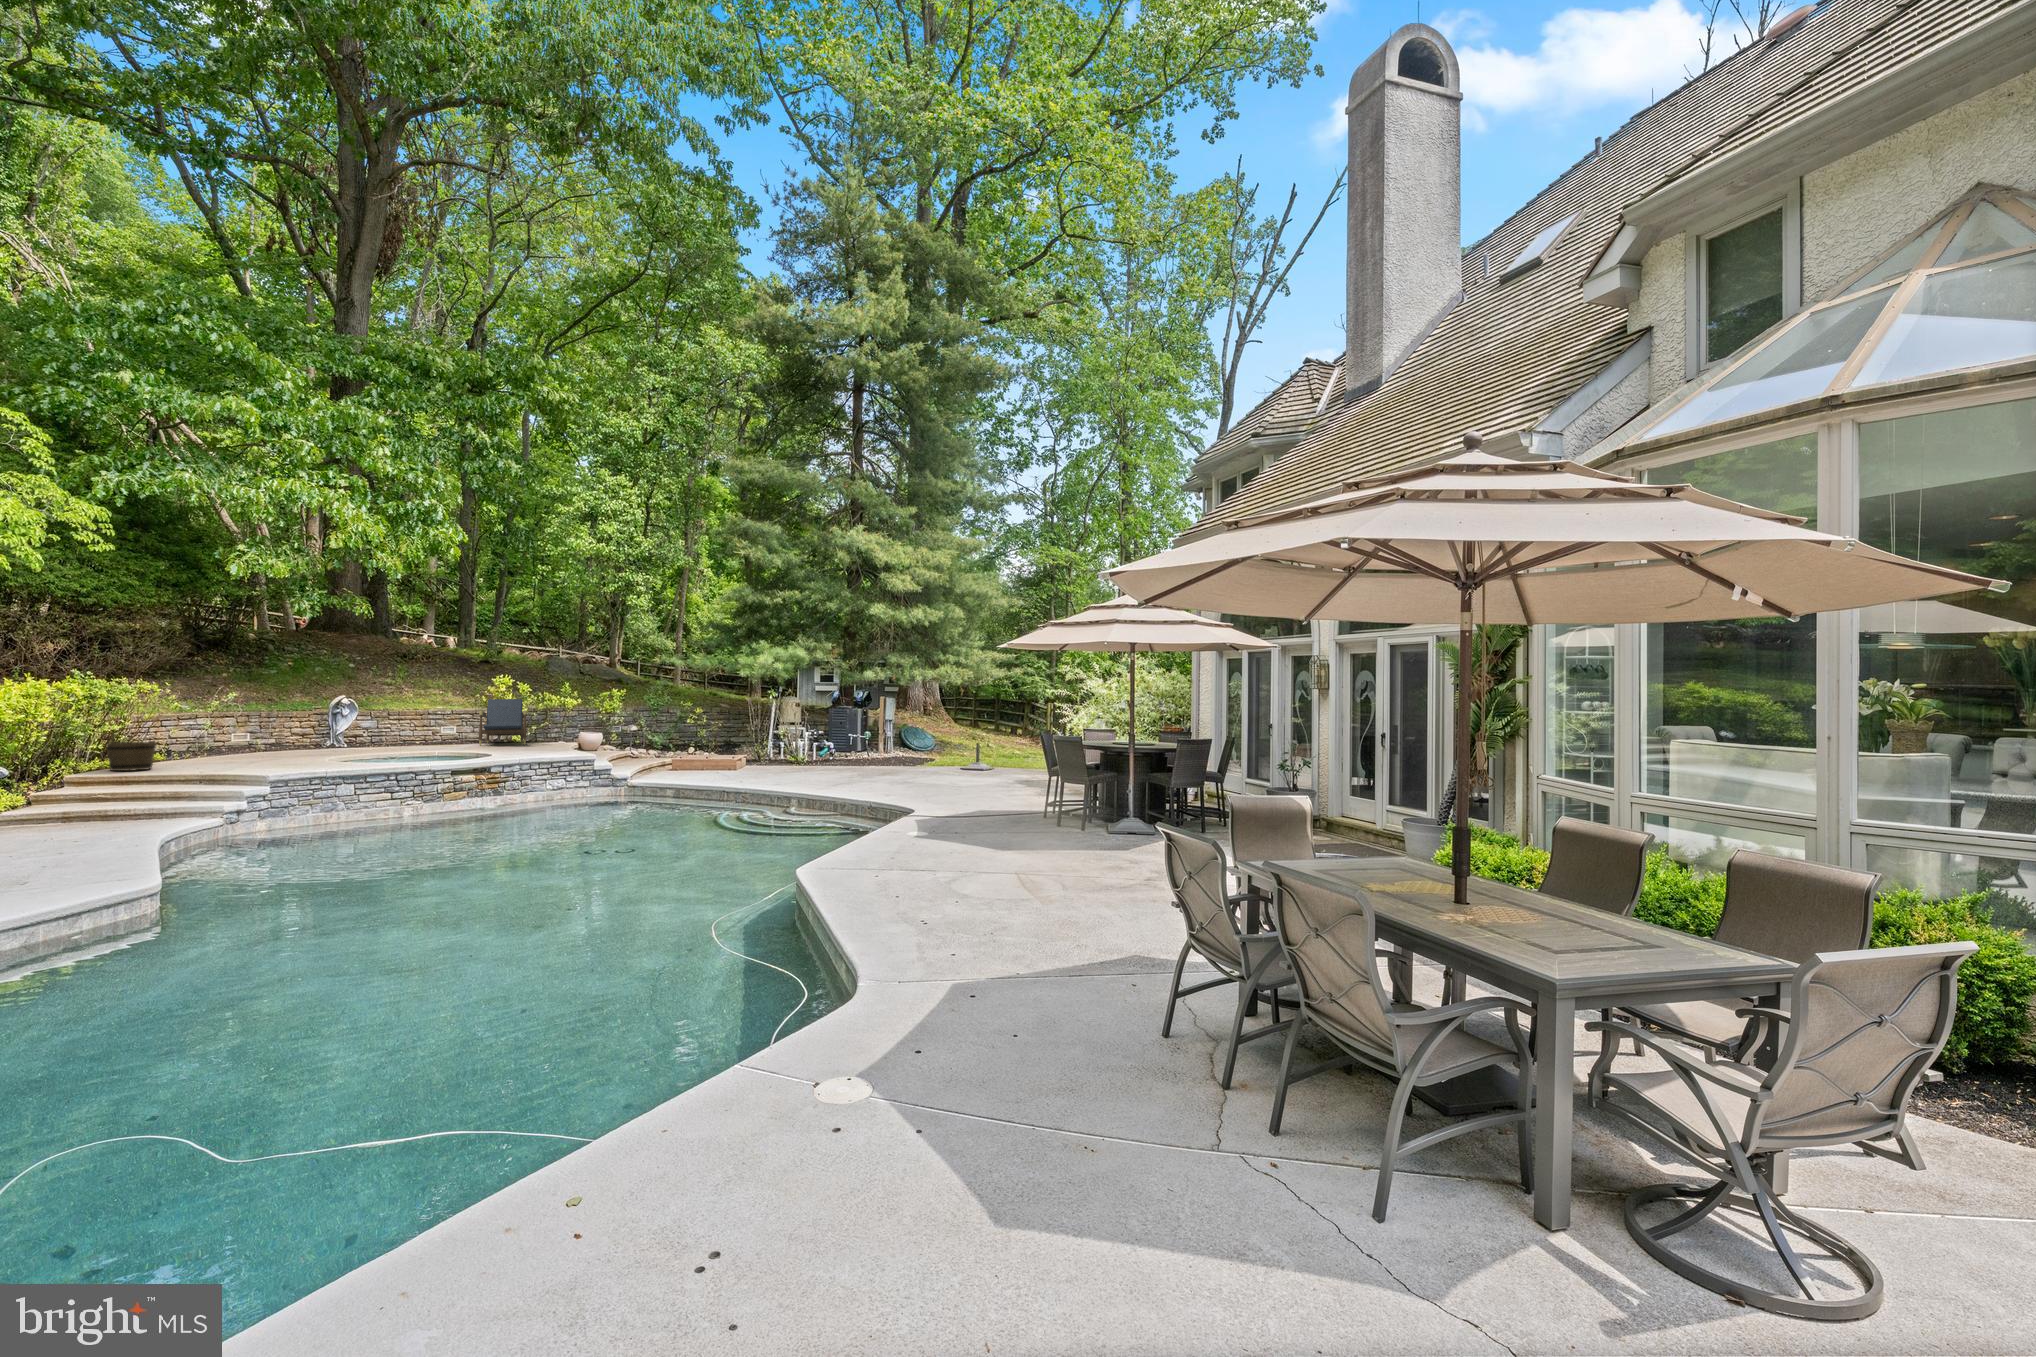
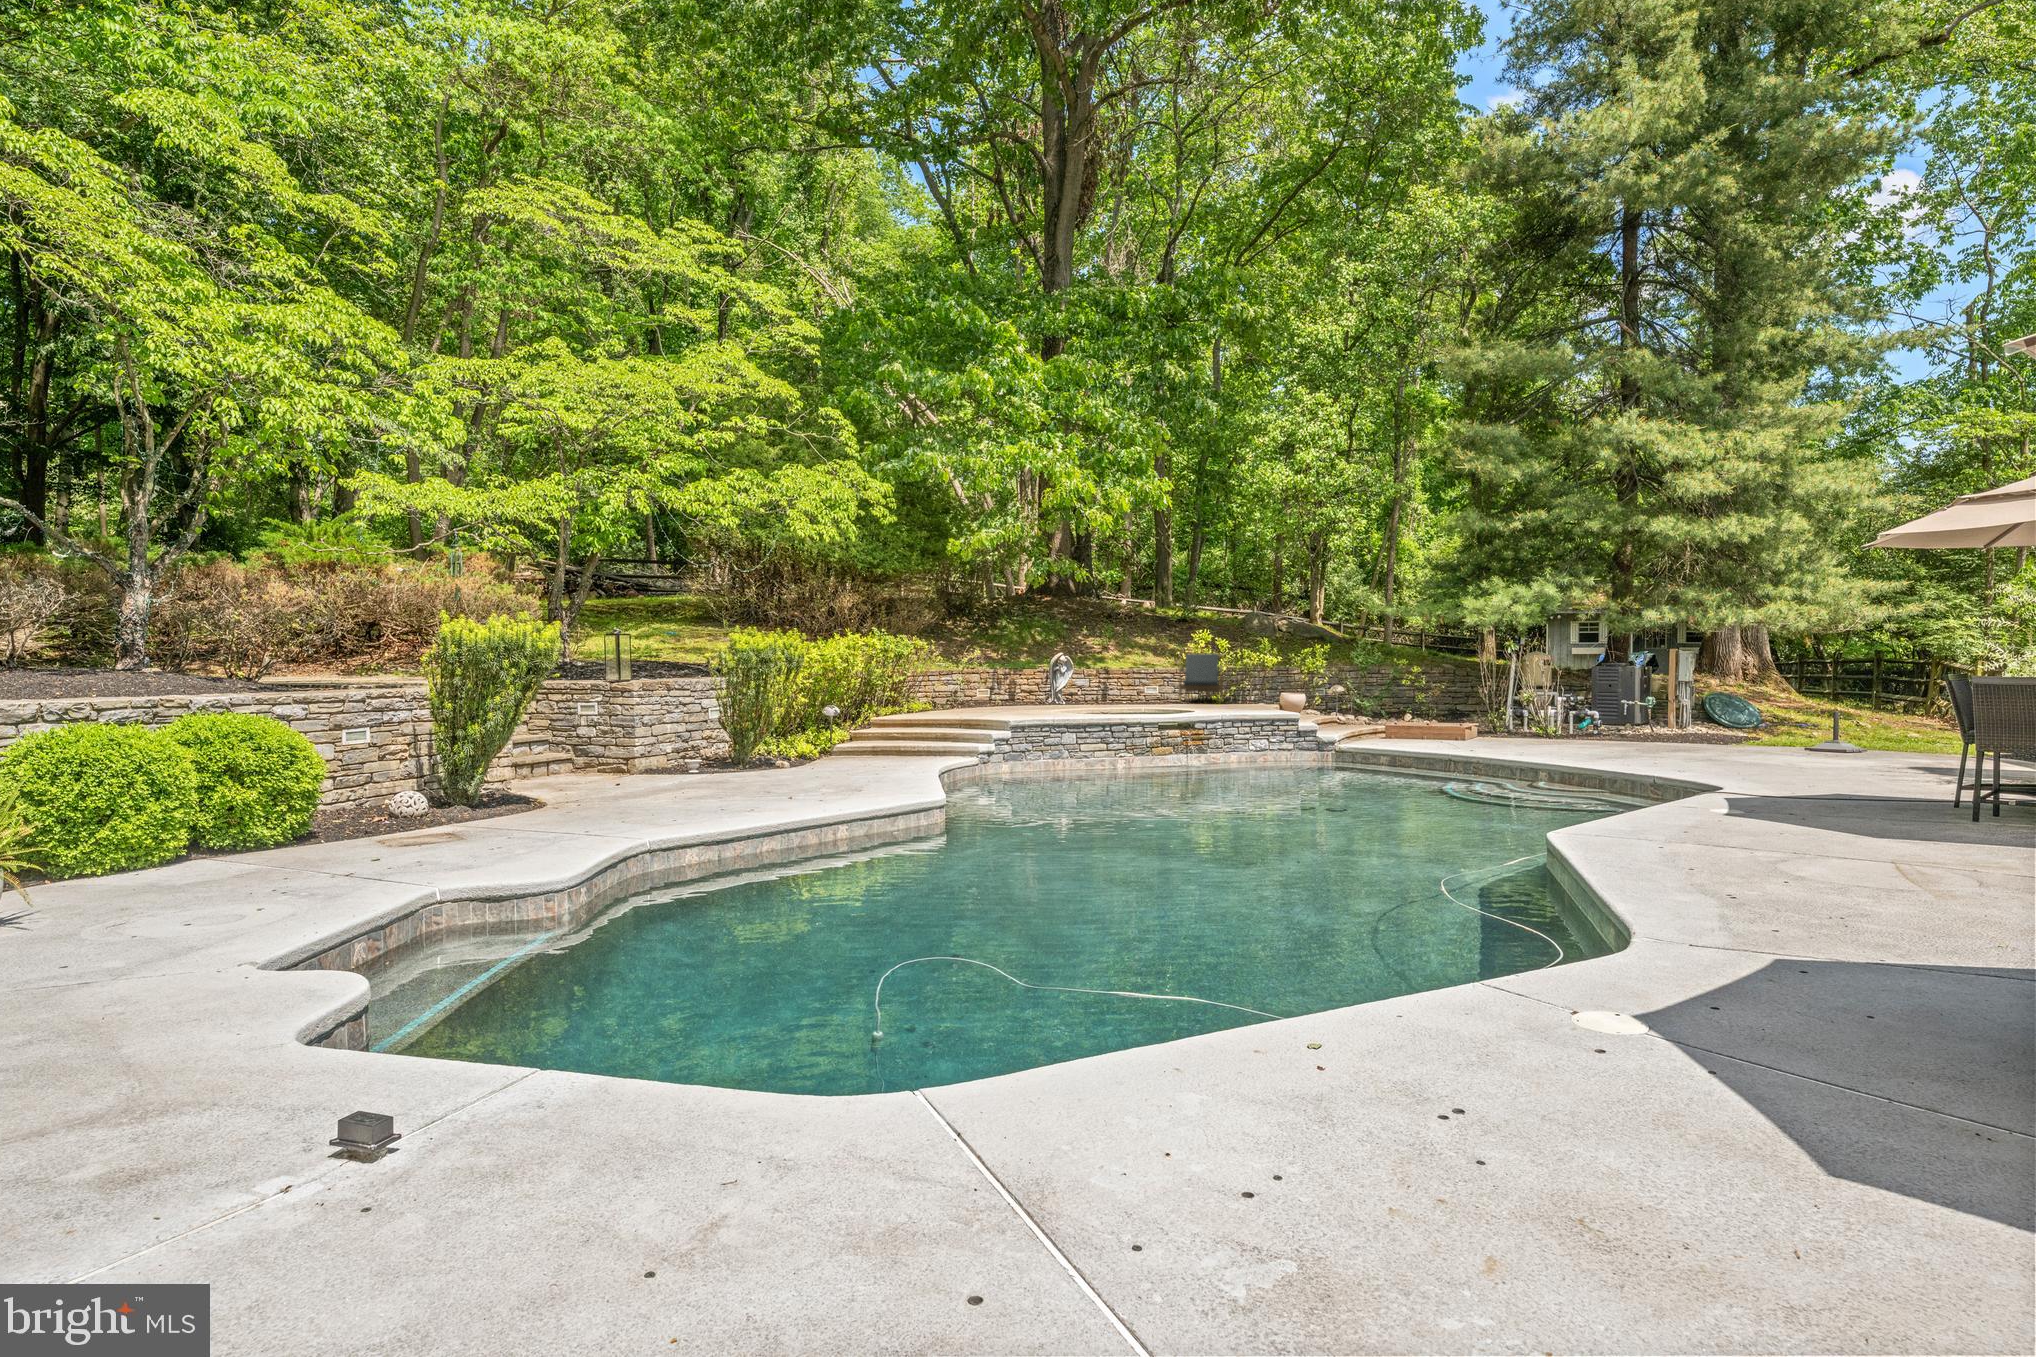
bucket: present [106,737,156,771] -> none [899,685,931,714]

